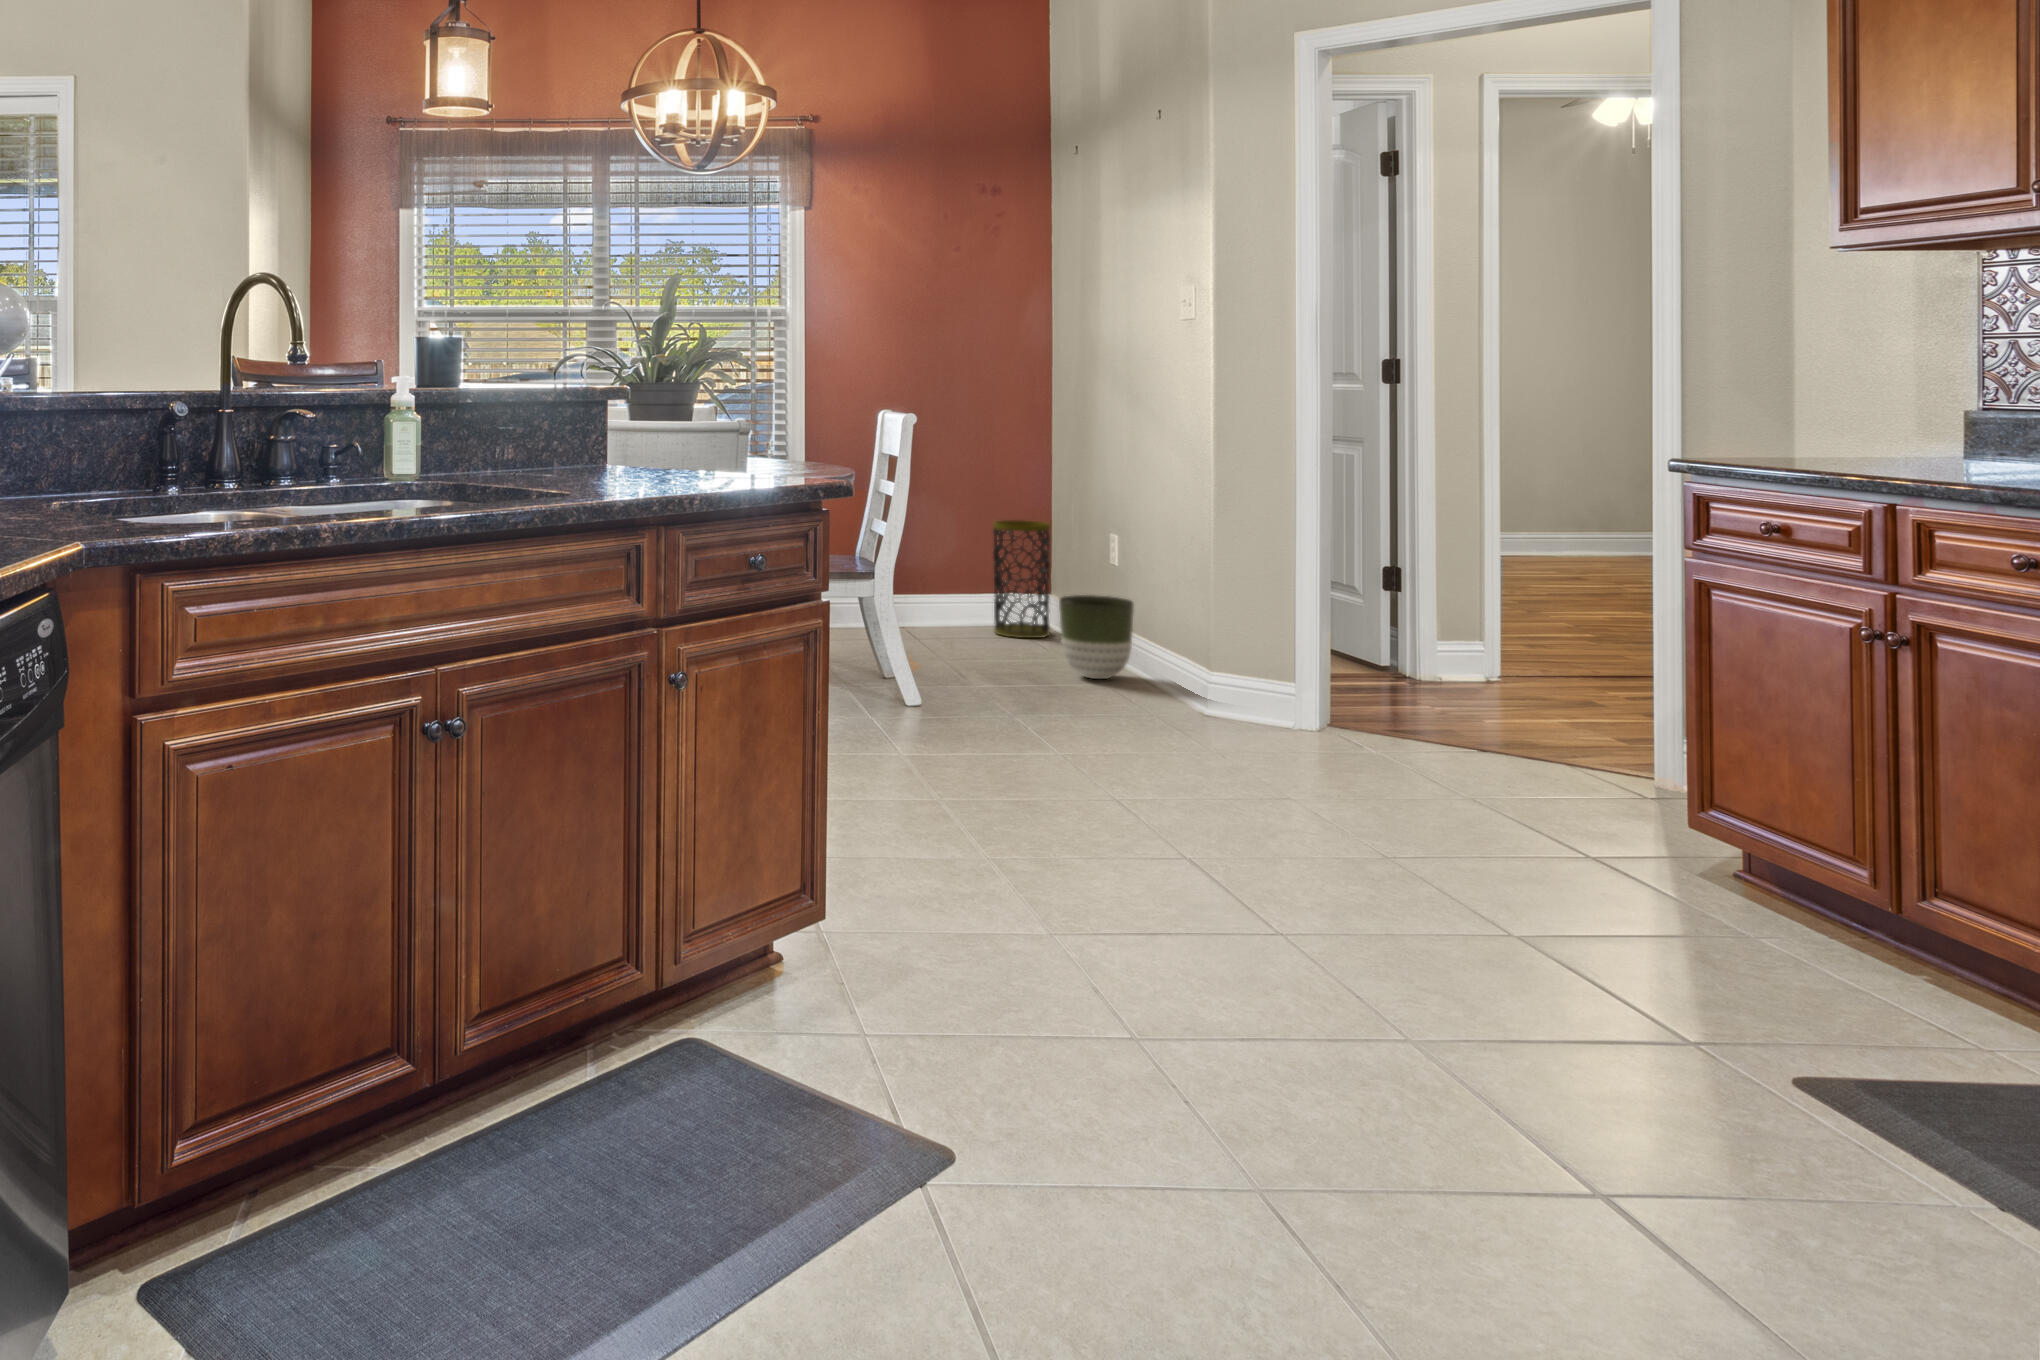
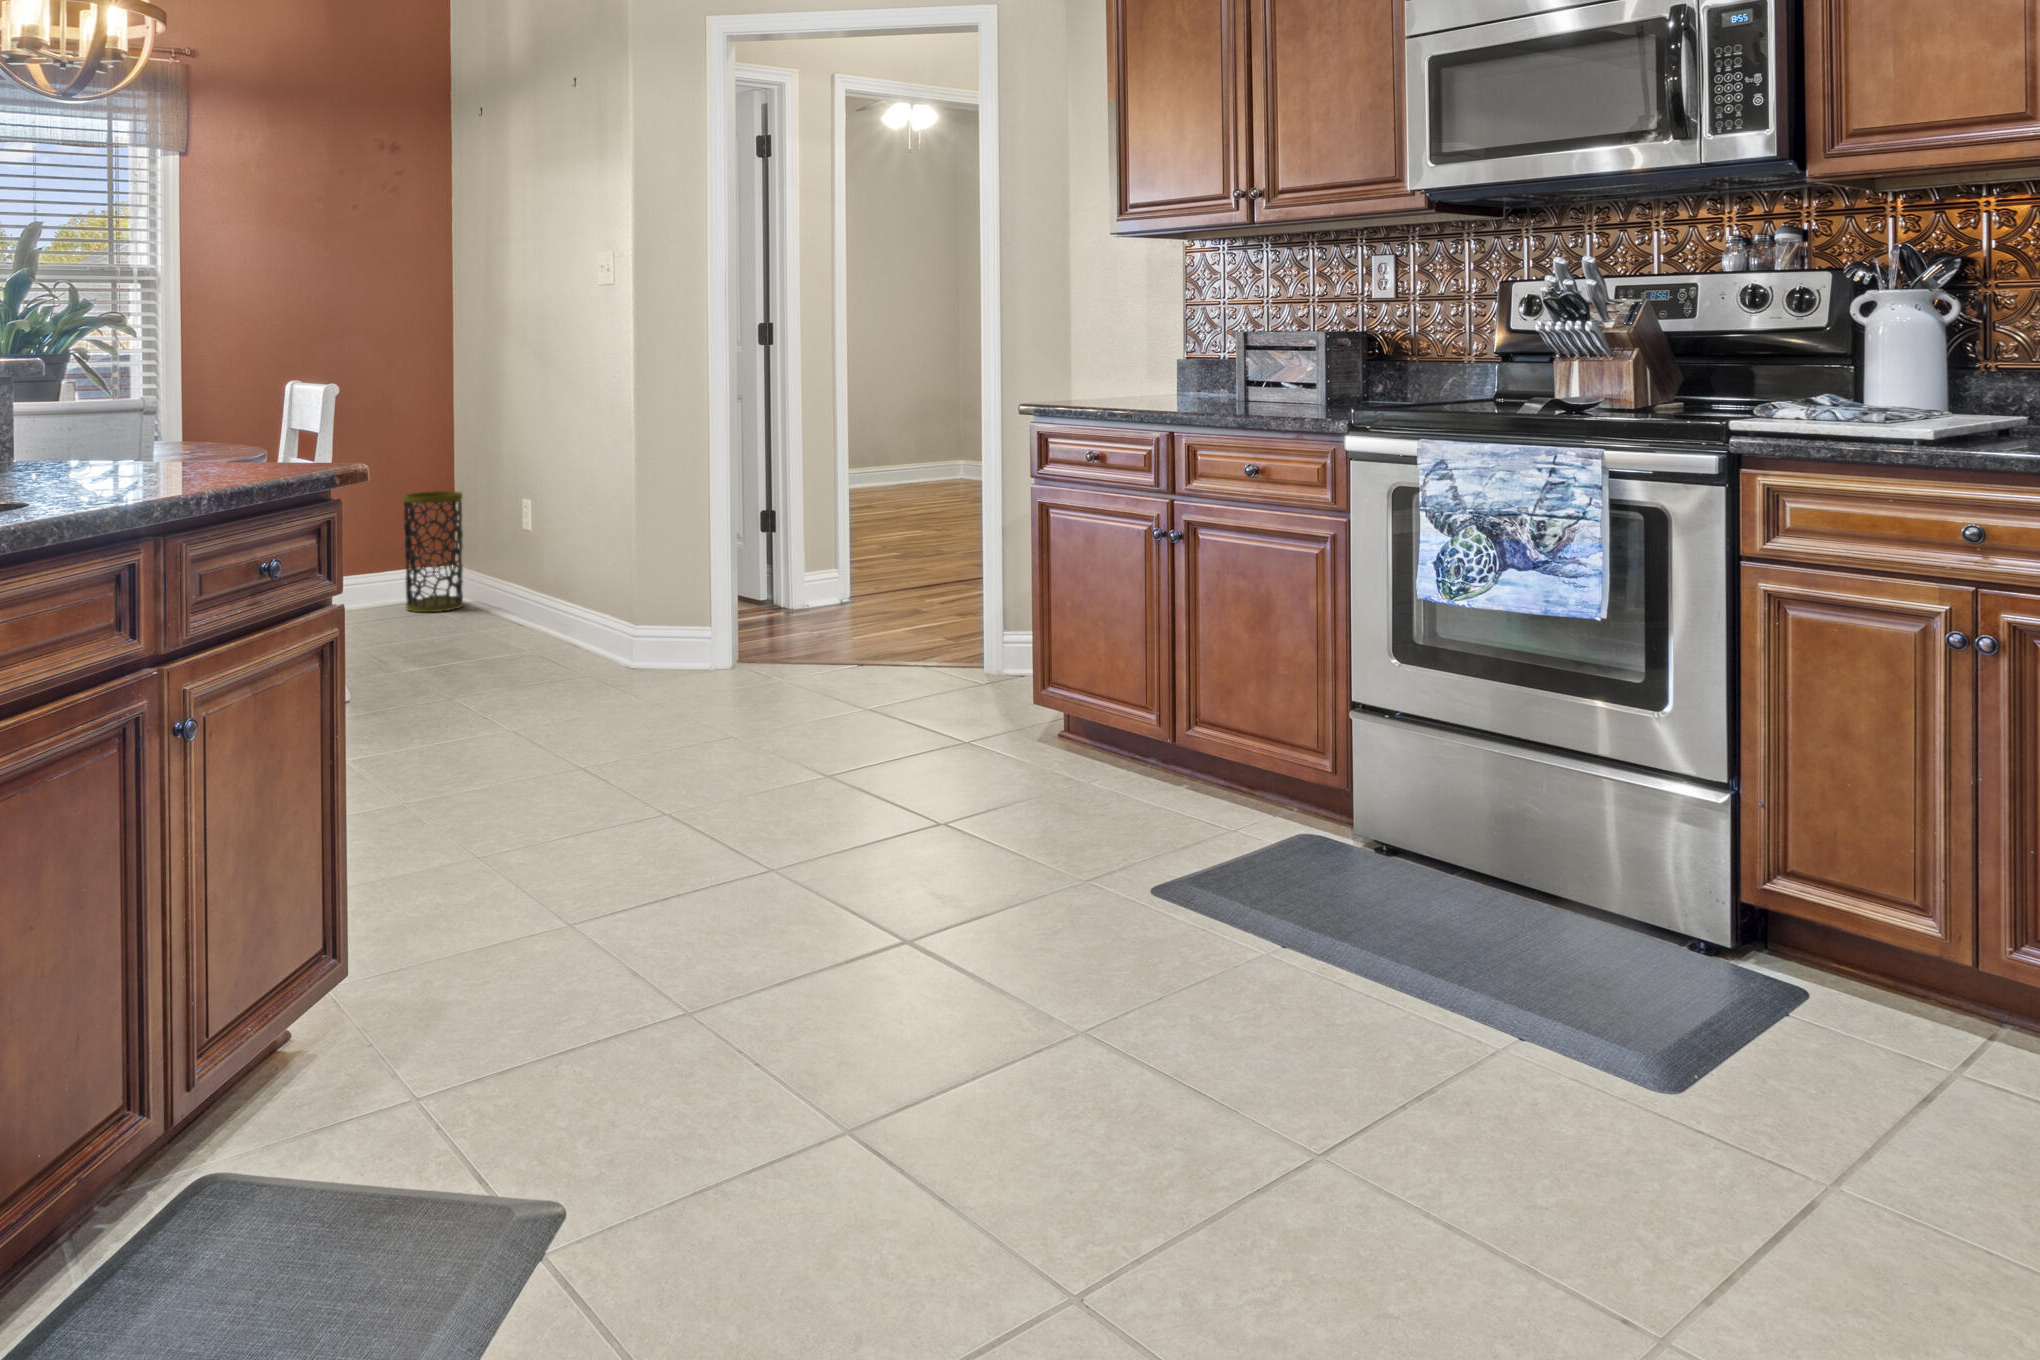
planter: present [1059,595,1134,679] -> none [486,561,558,644]

